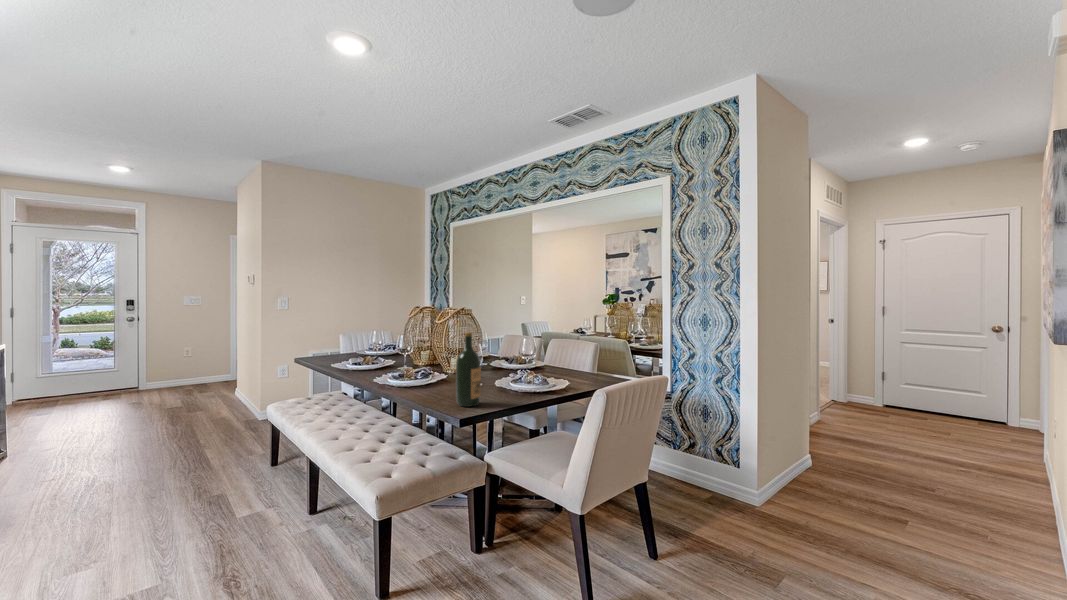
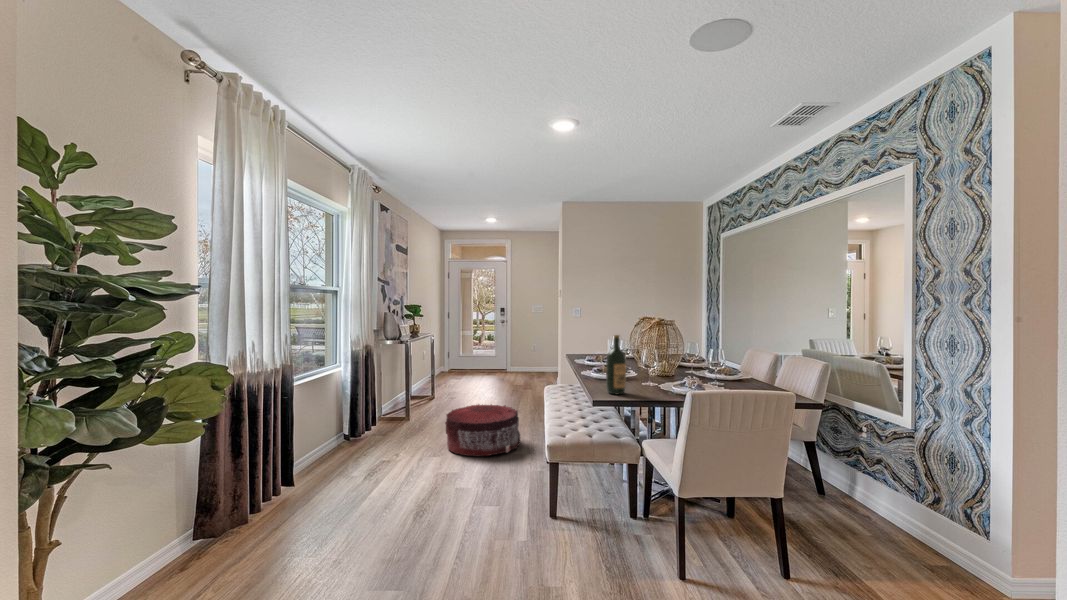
pouf: none [110,444,259,545] -> present [445,404,521,456]

